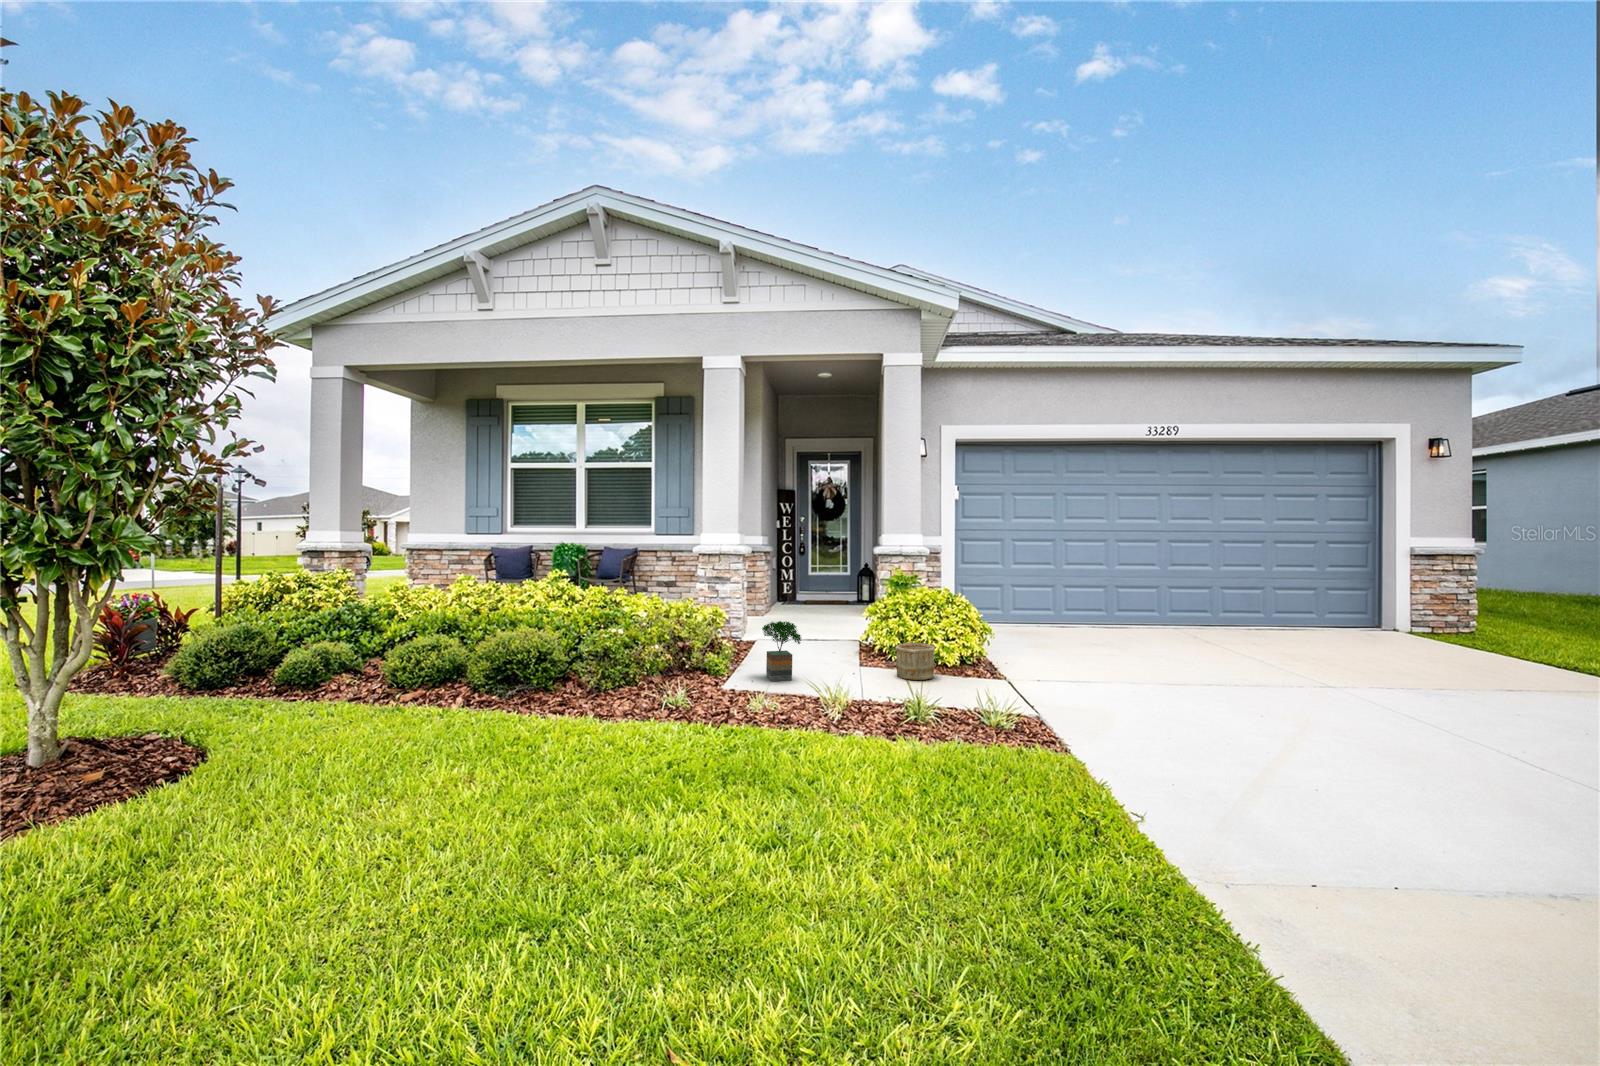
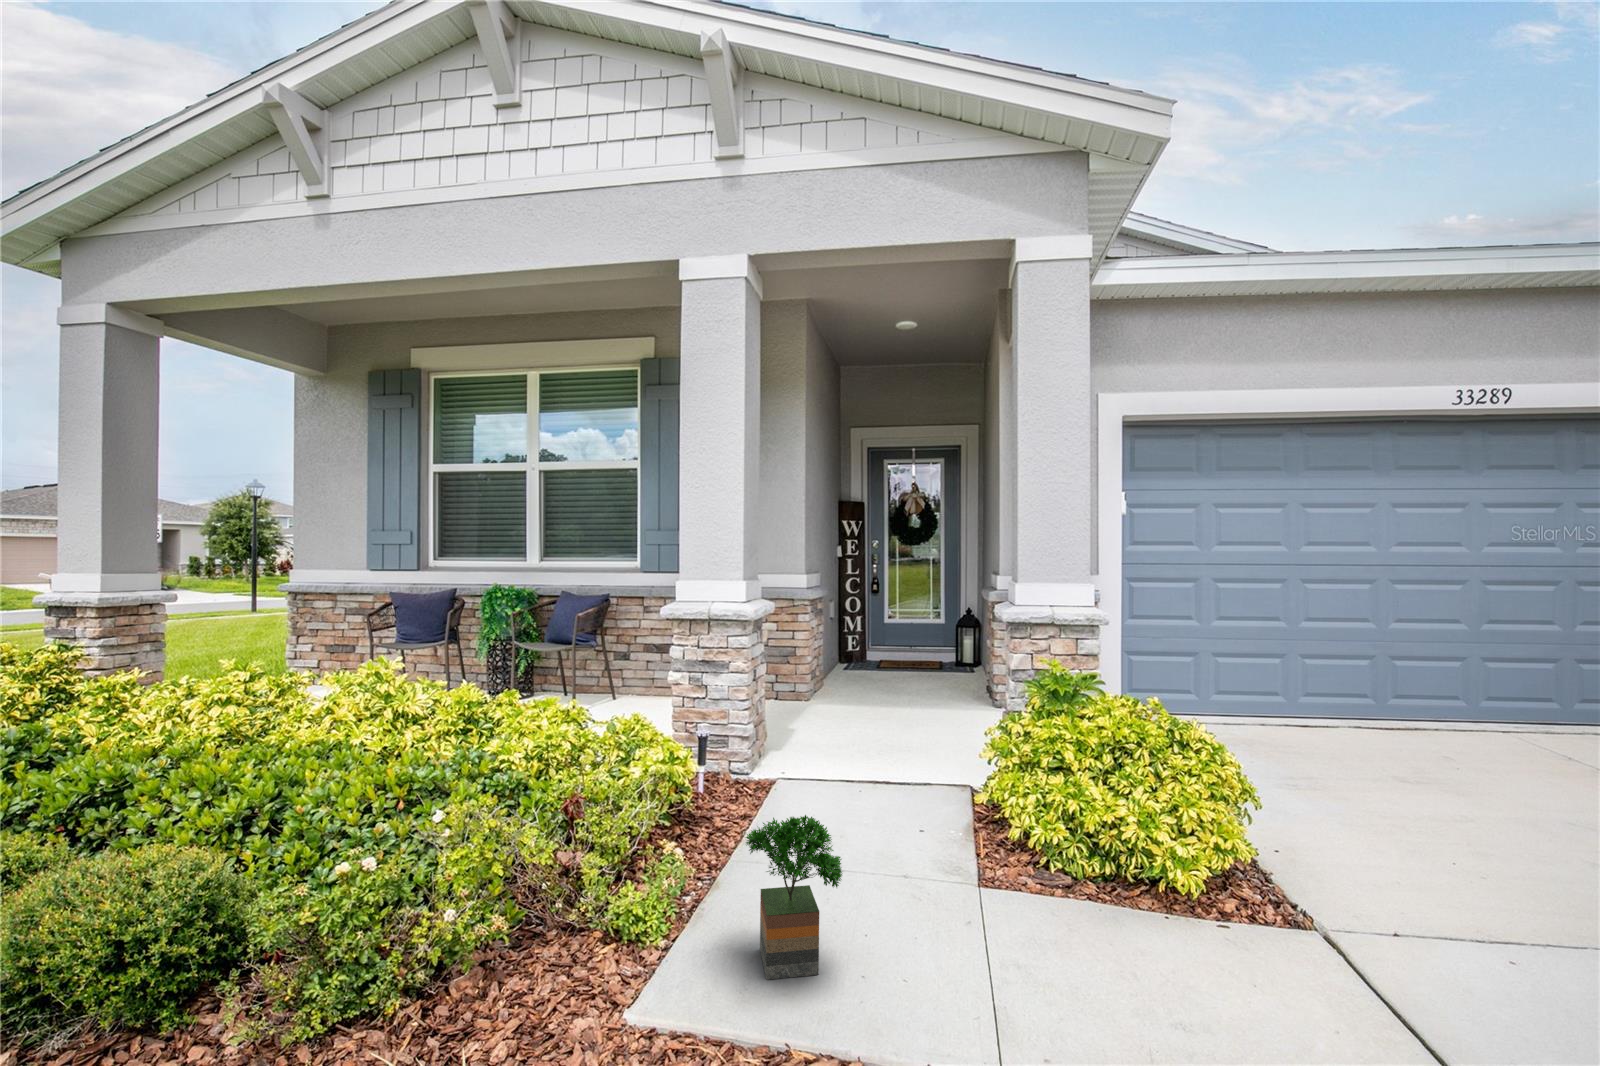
wooden bucket: present [895,643,935,680] -> none [1076,867,1183,988]

